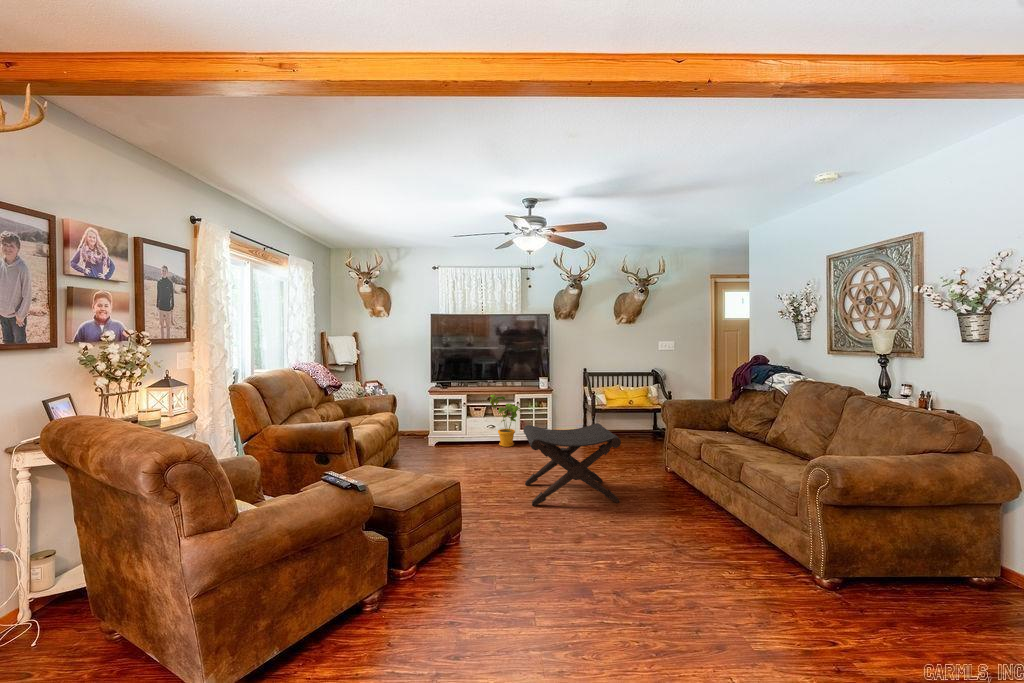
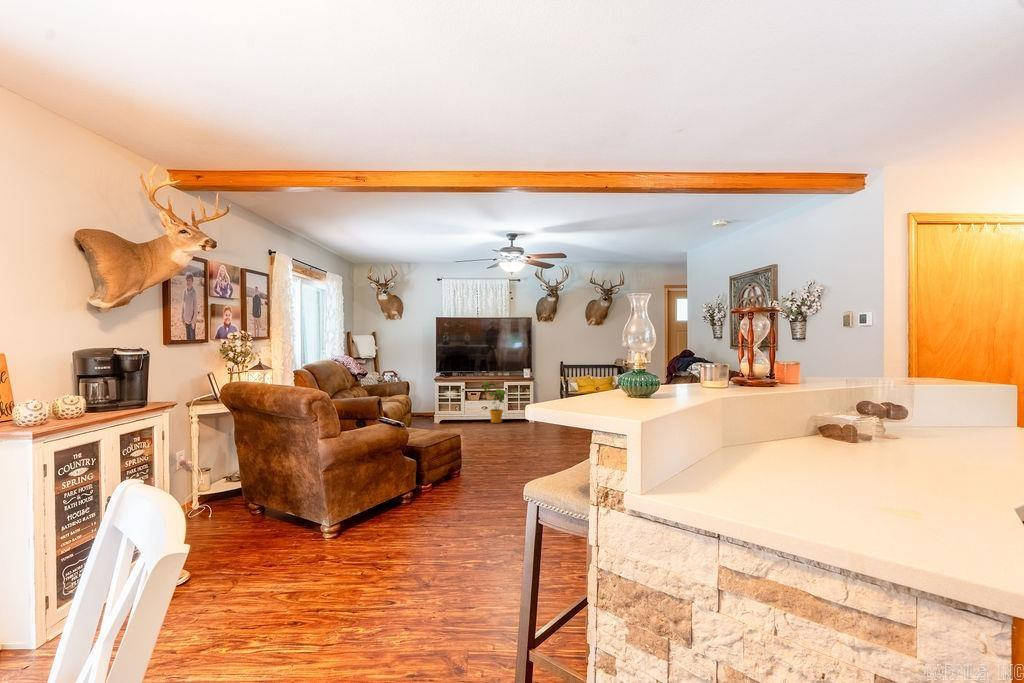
footstool: present [523,423,621,506] -> none [507,400,575,457]

